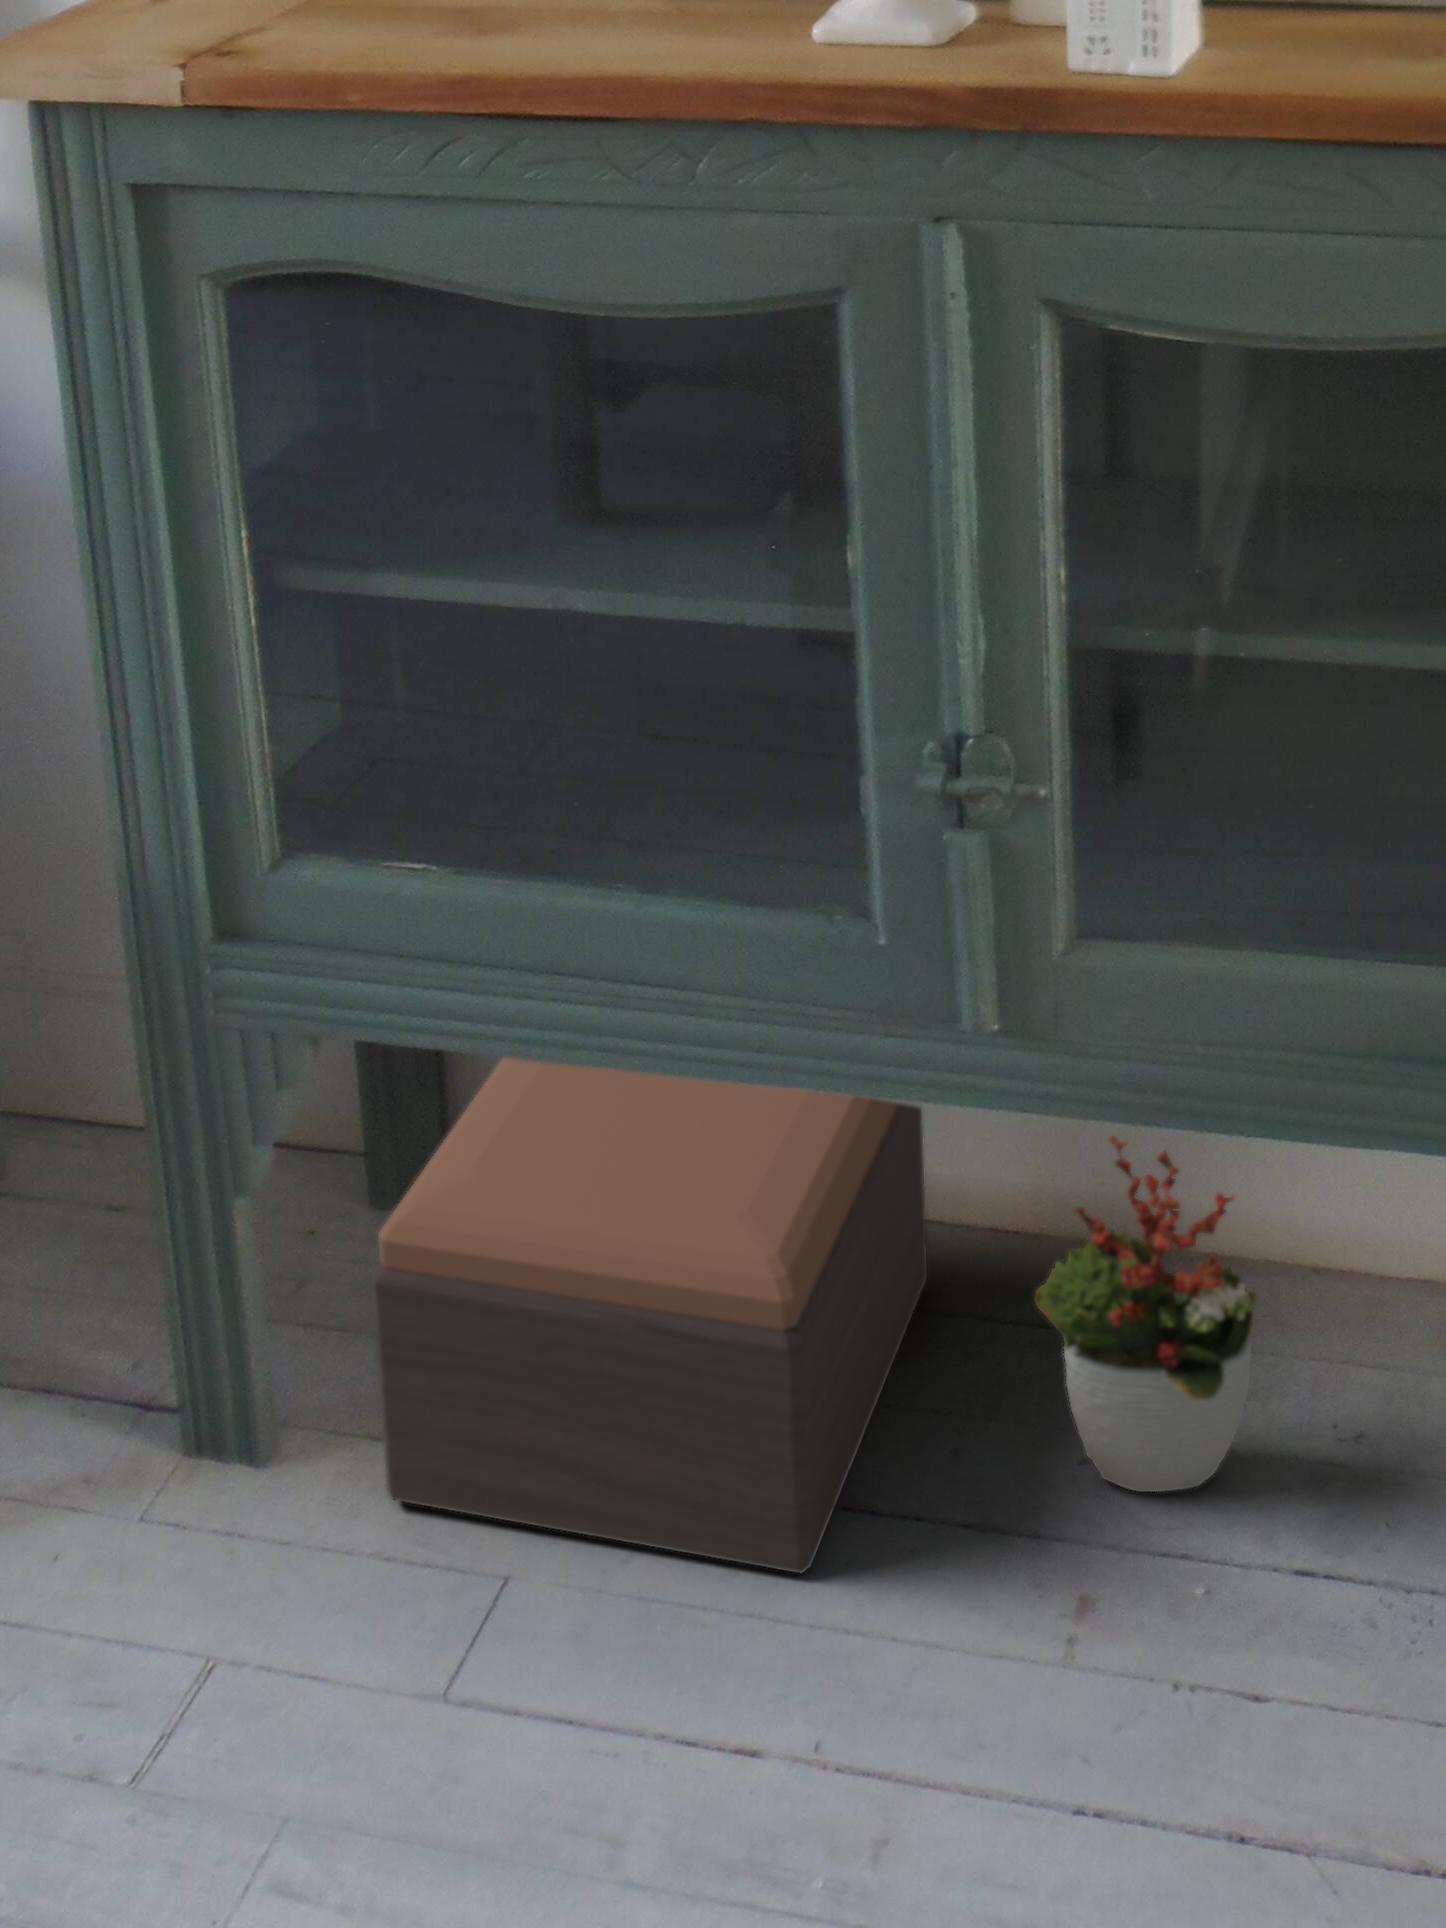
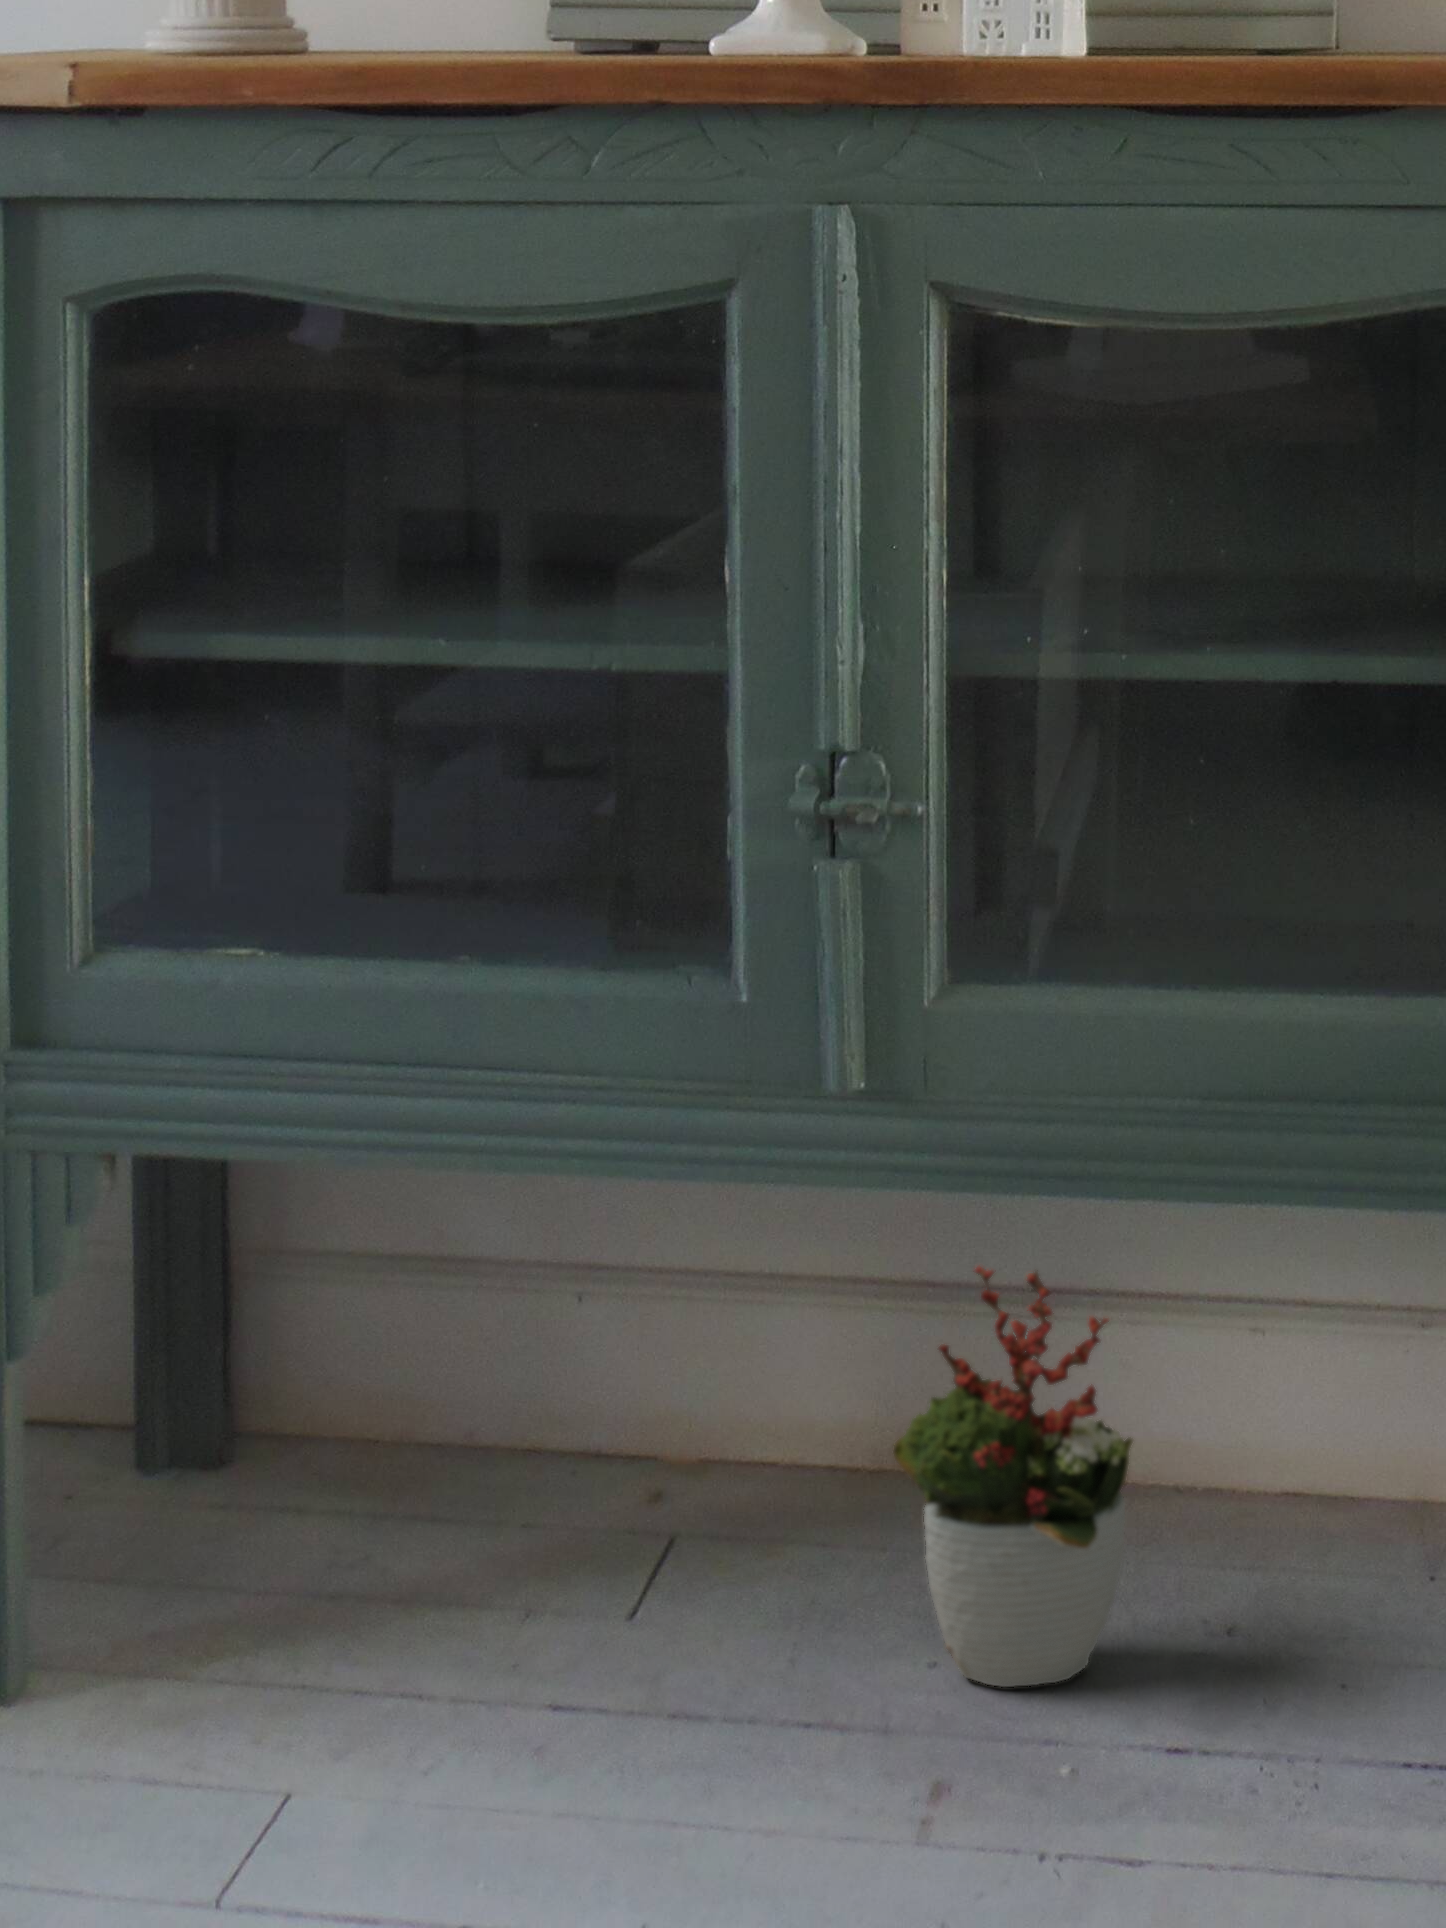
footstool: present [371,1058,927,1573] -> none [156,1188,769,1776]

